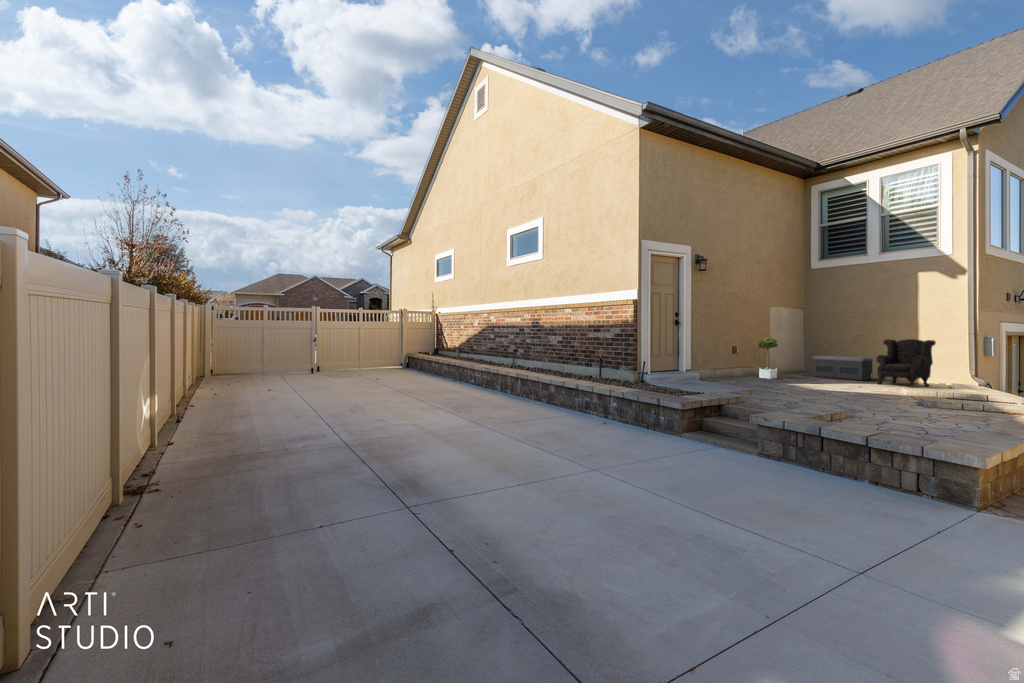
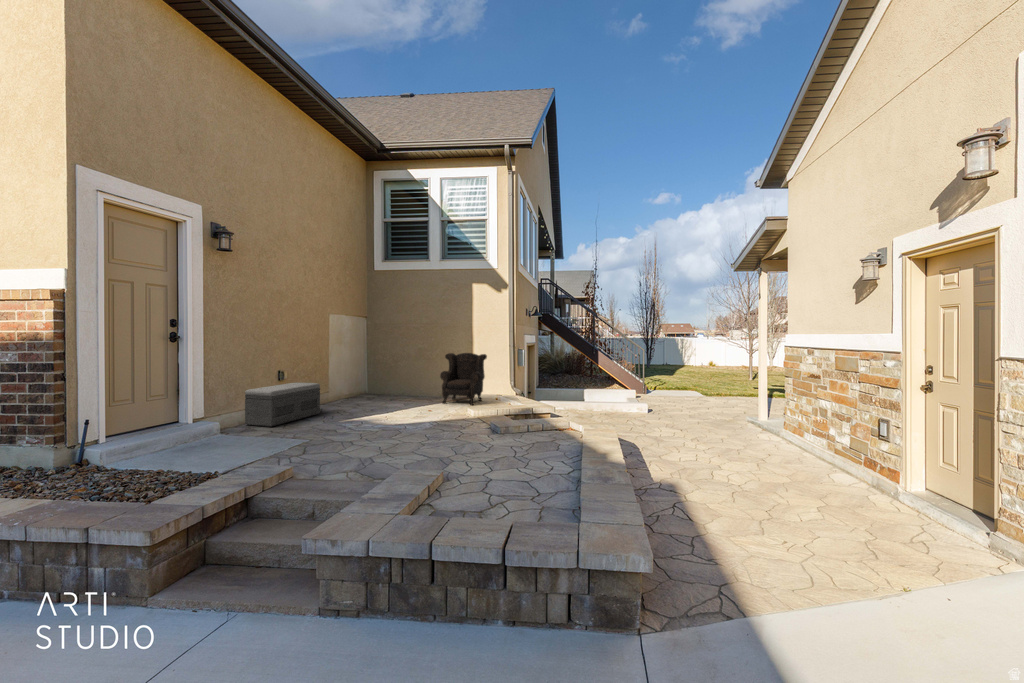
potted tree: present [757,337,778,379] -> none [314,353,340,410]
storage bench: present [813,356,873,381] -> present [245,382,320,427]

